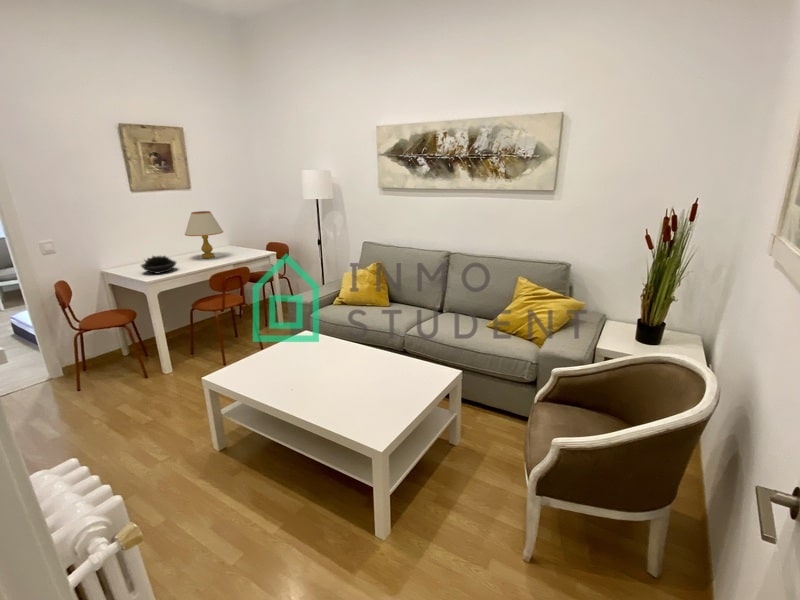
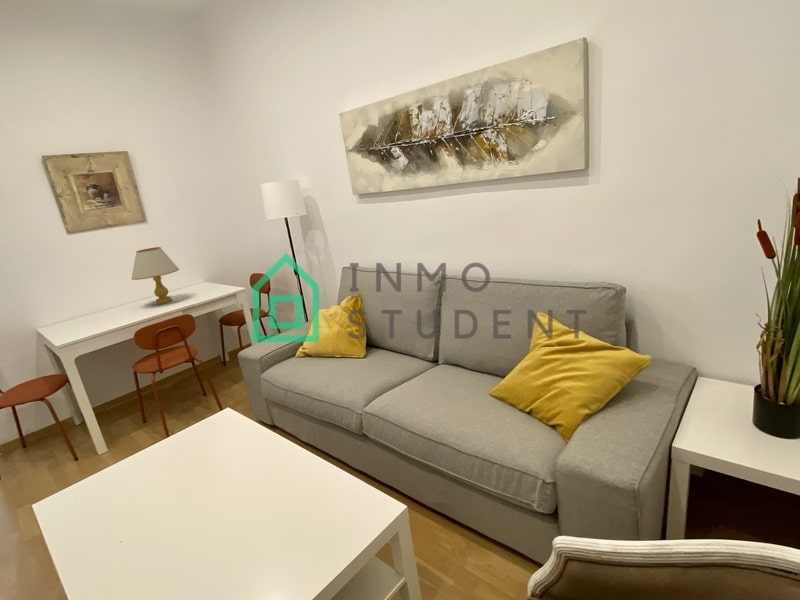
succulent plant: present [141,256,177,273] -> none [63,307,110,331]

